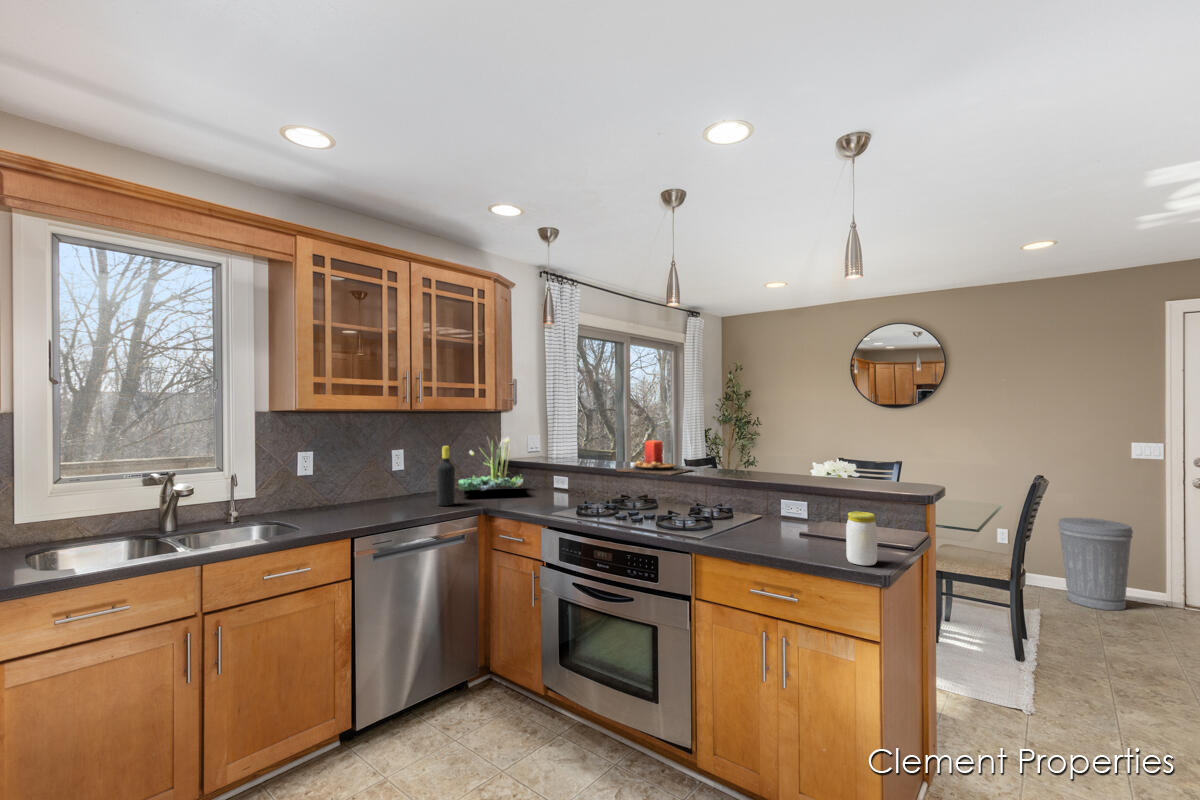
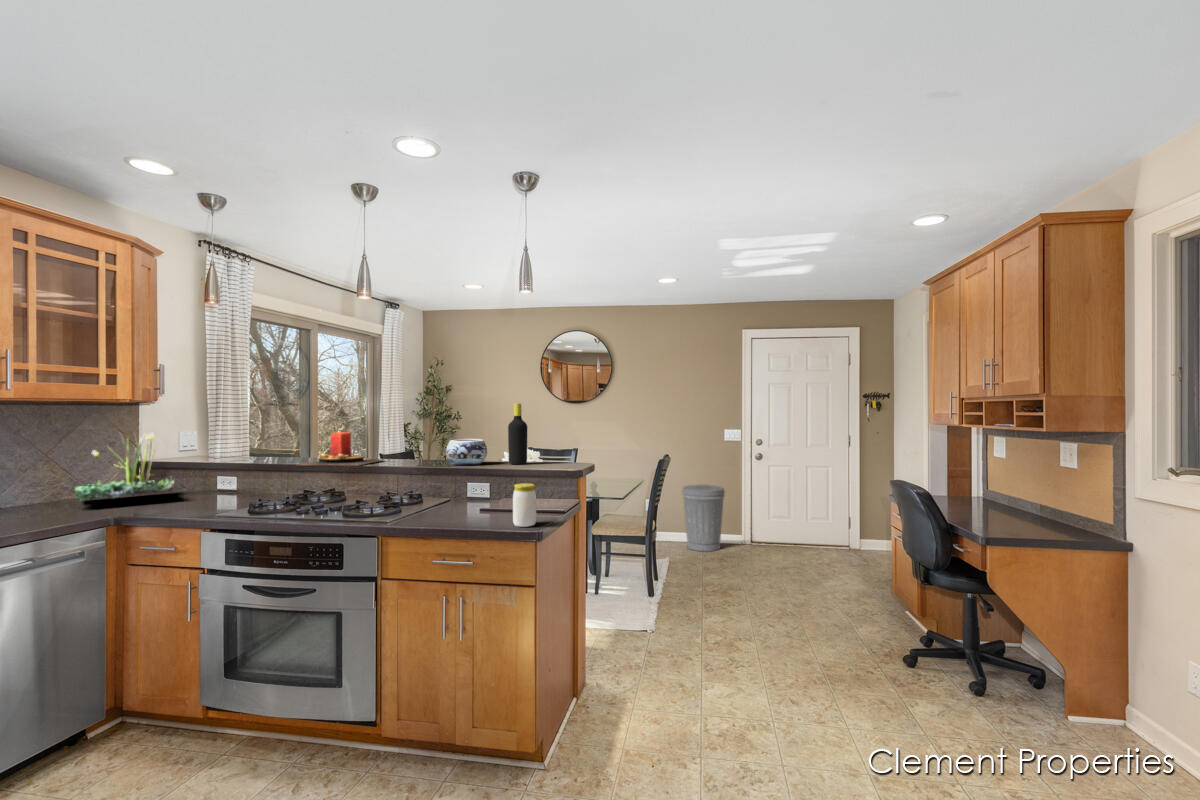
bottle: present [437,446,455,506] -> present [508,403,527,464]
decorative bowl: none [758,452,804,481] -> present [446,439,487,465]

